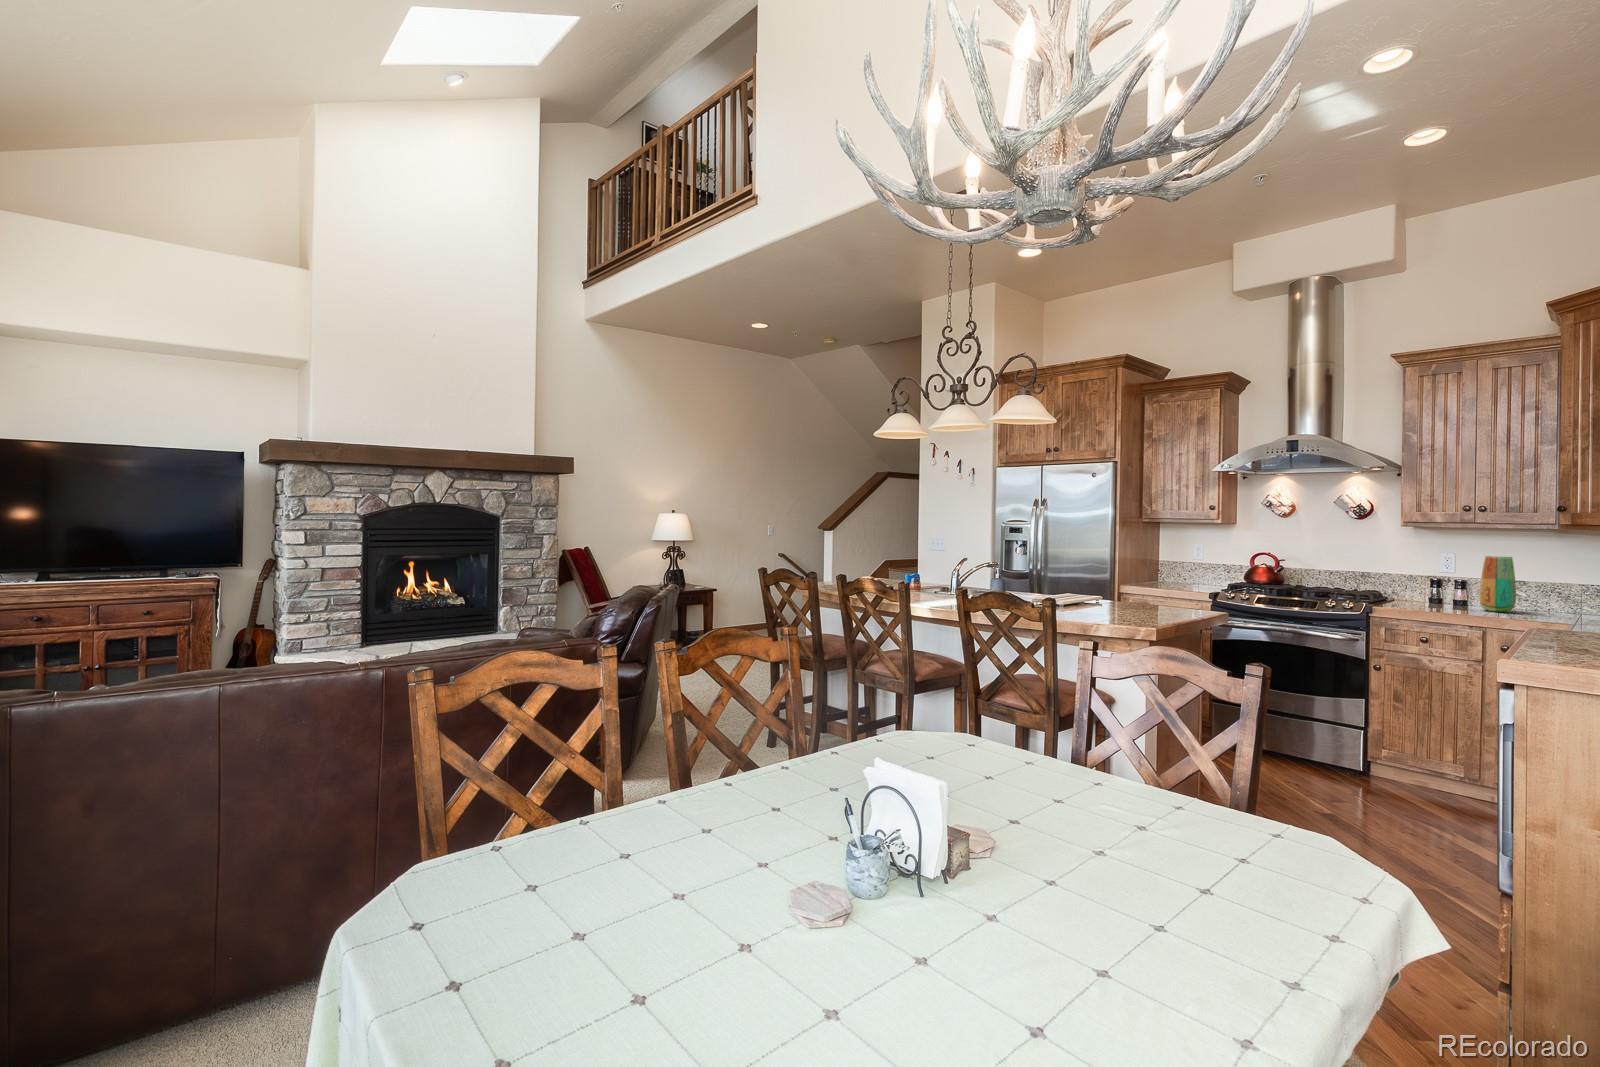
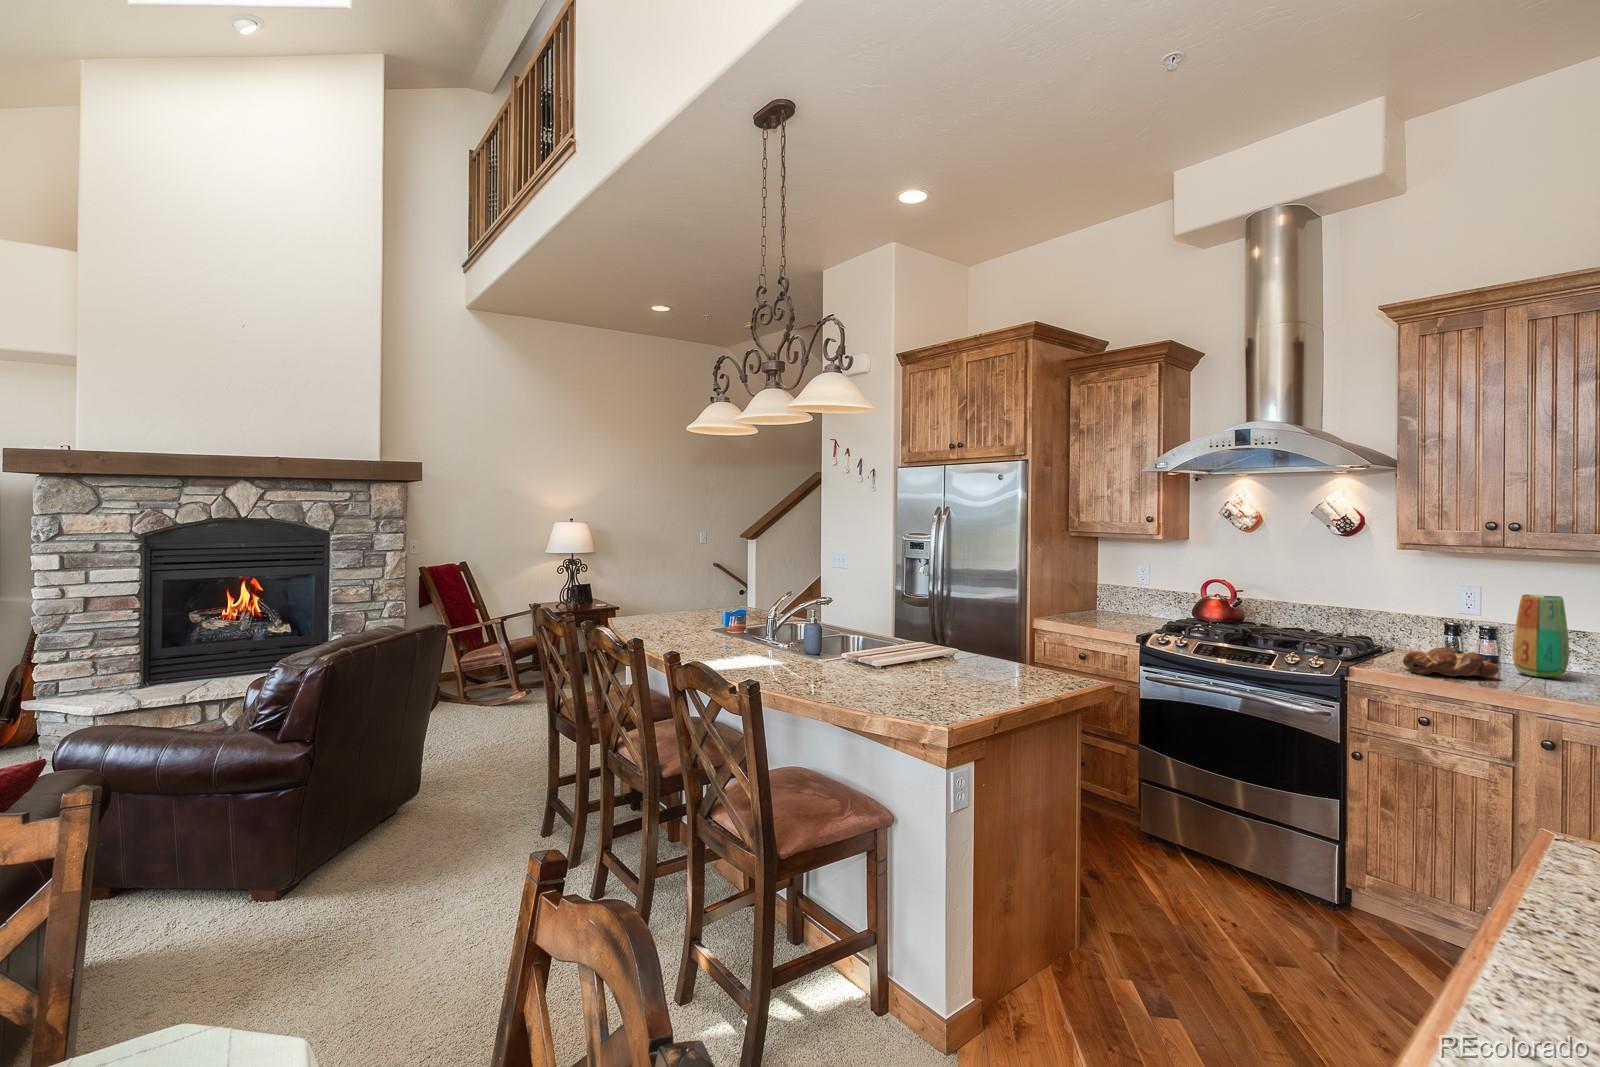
bread loaf: none [1407,592,1471,611] -> present [1403,647,1499,677]

